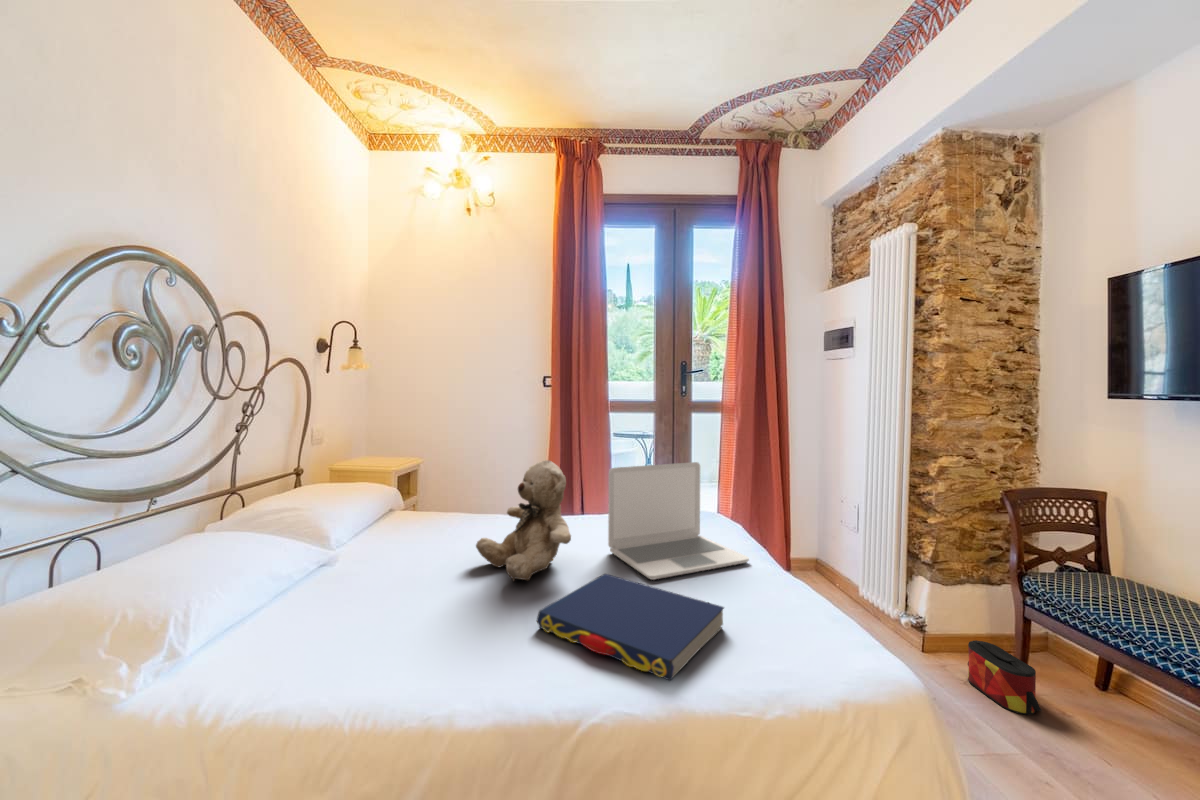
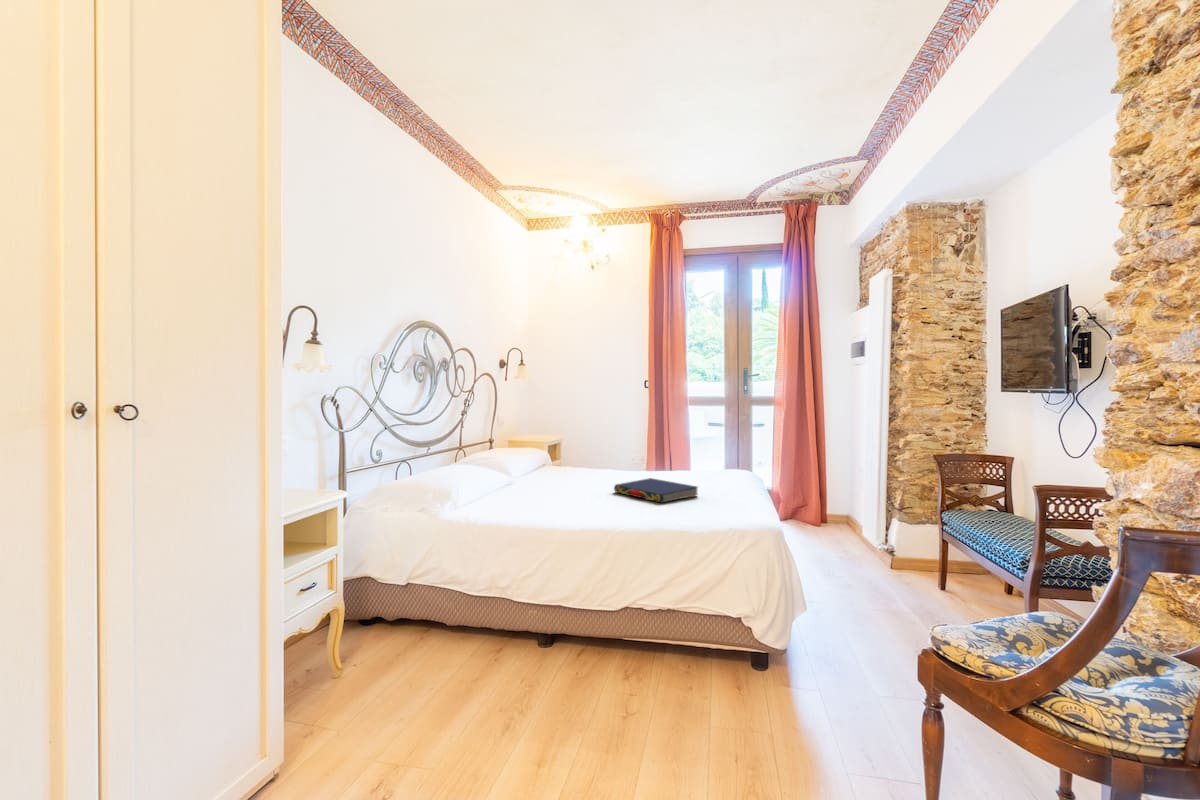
teddy bear: present [476,460,571,581] -> none [590,425,637,483]
laptop: present [608,462,749,580] -> none [662,430,737,485]
bag: present [968,640,1041,715] -> none [909,556,943,595]

